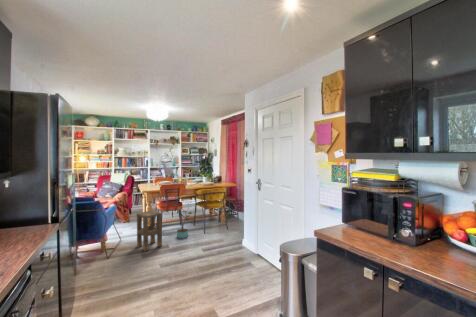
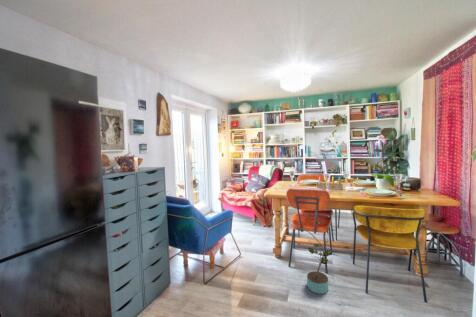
side table: present [137,211,162,251] -> none [239,232,271,300]

